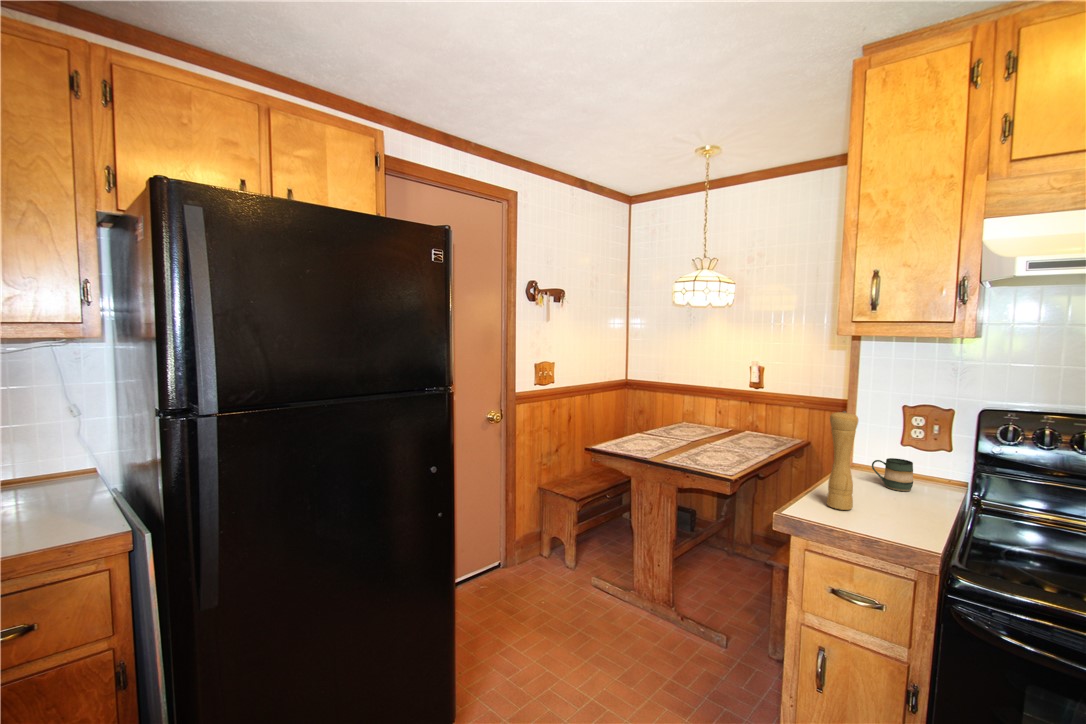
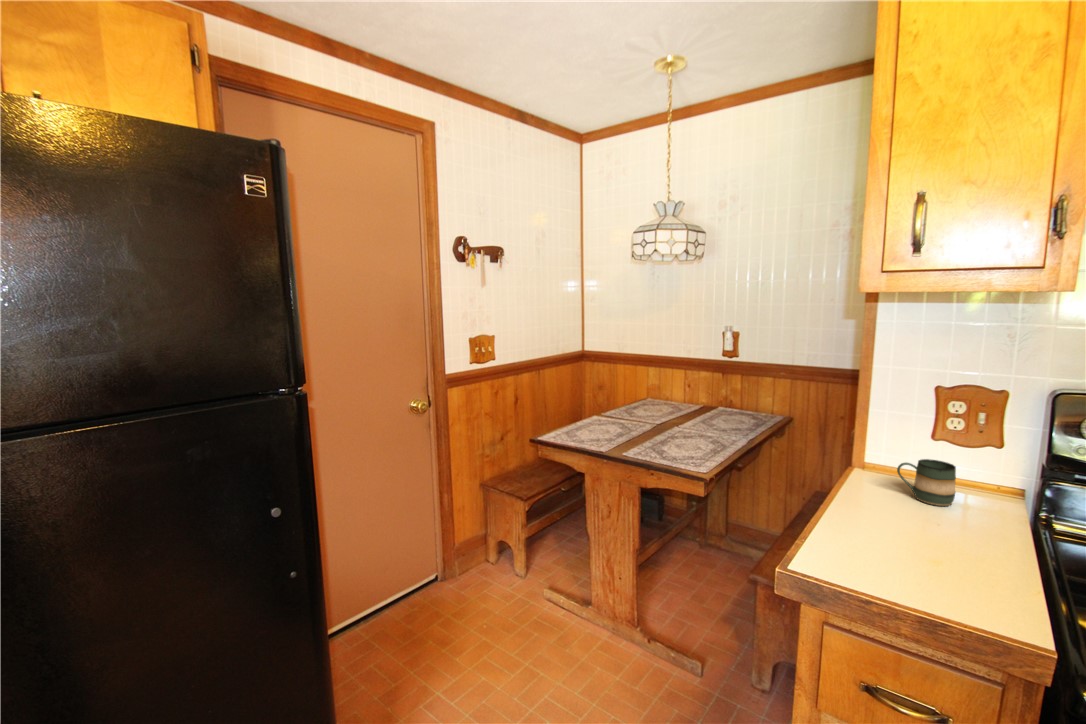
pepper mill: present [827,411,858,510] -> none [848,407,900,551]

